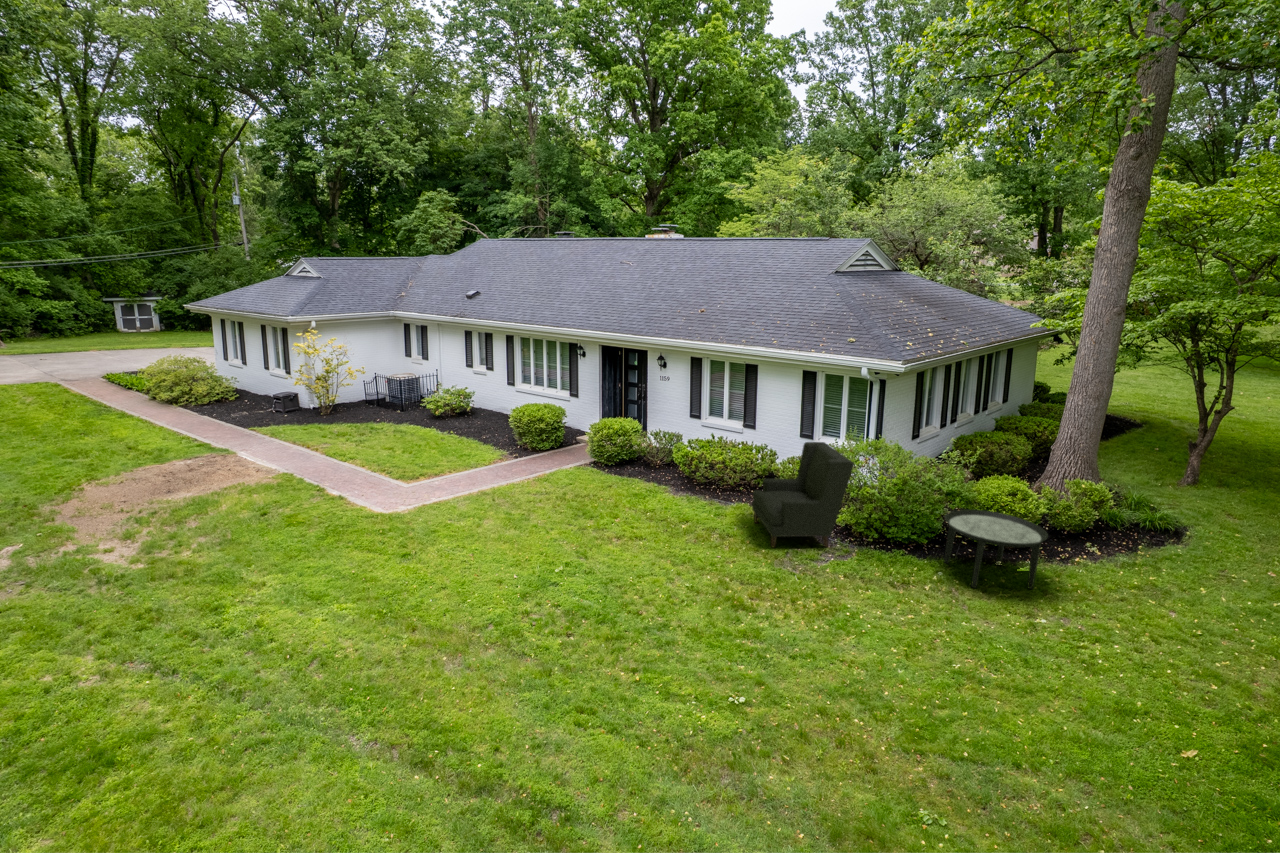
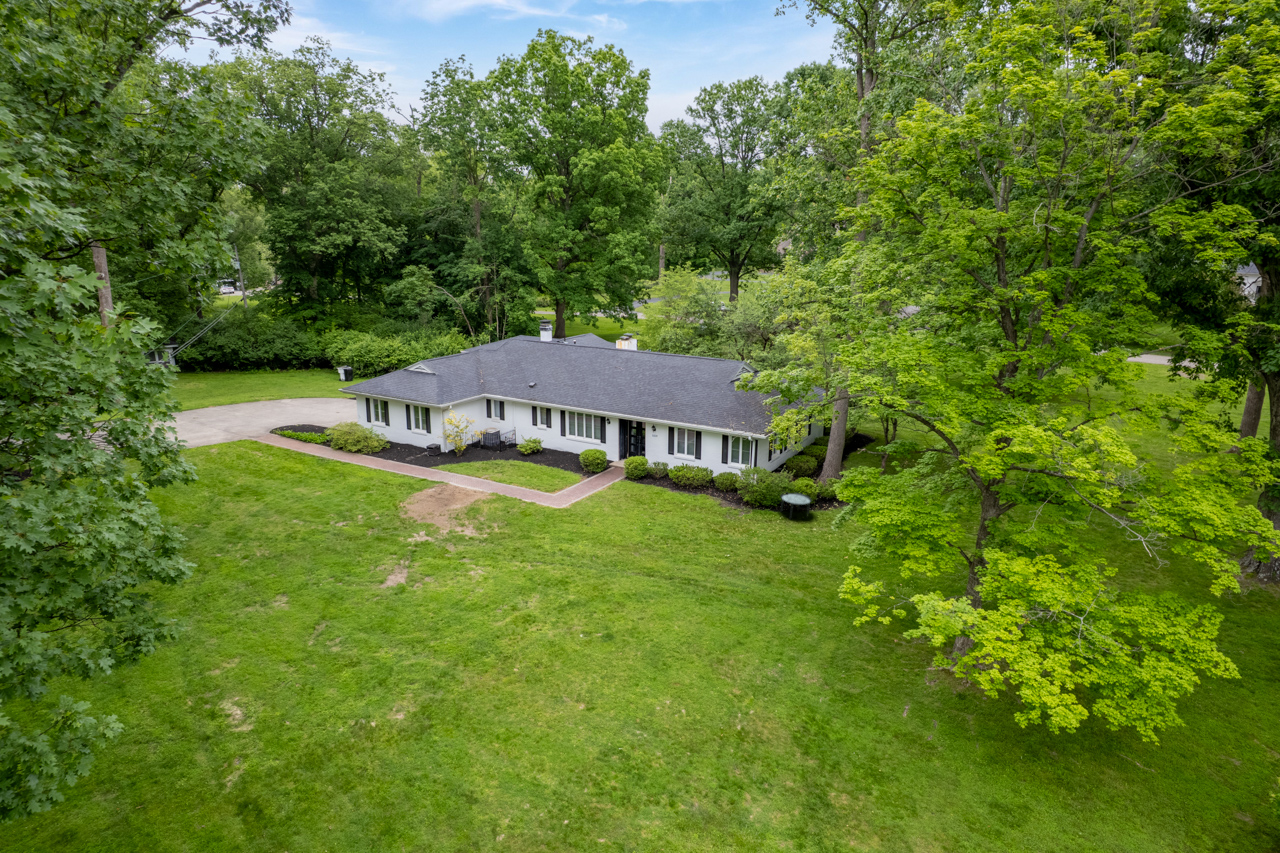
chair: present [752,442,854,548] -> none [711,470,750,511]

